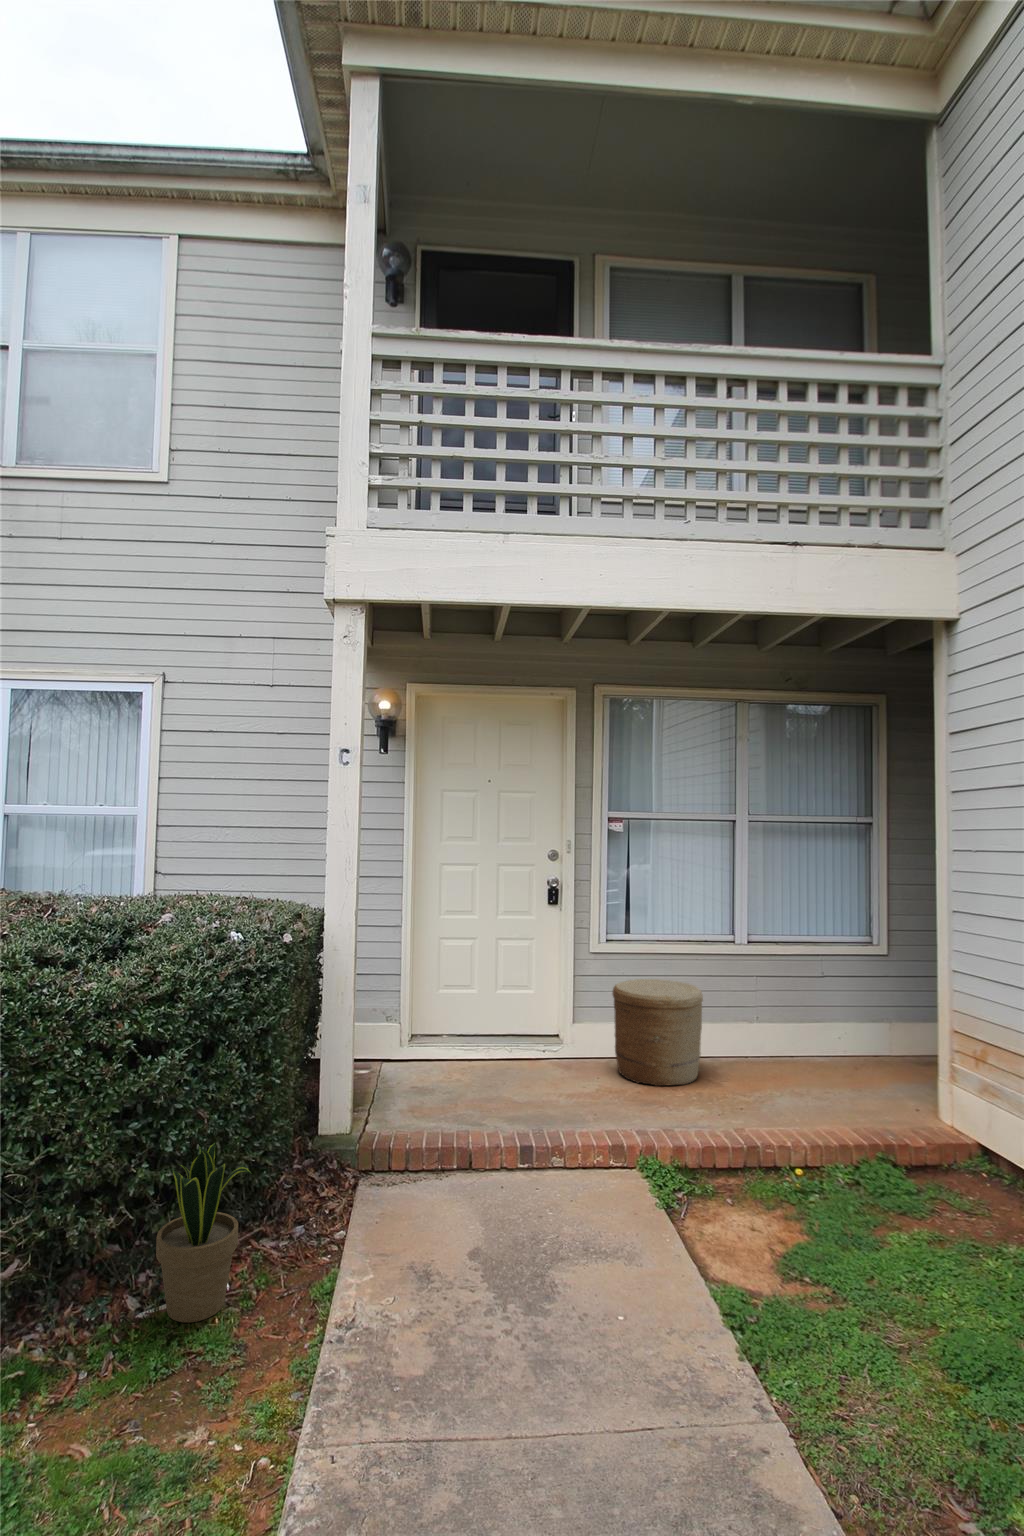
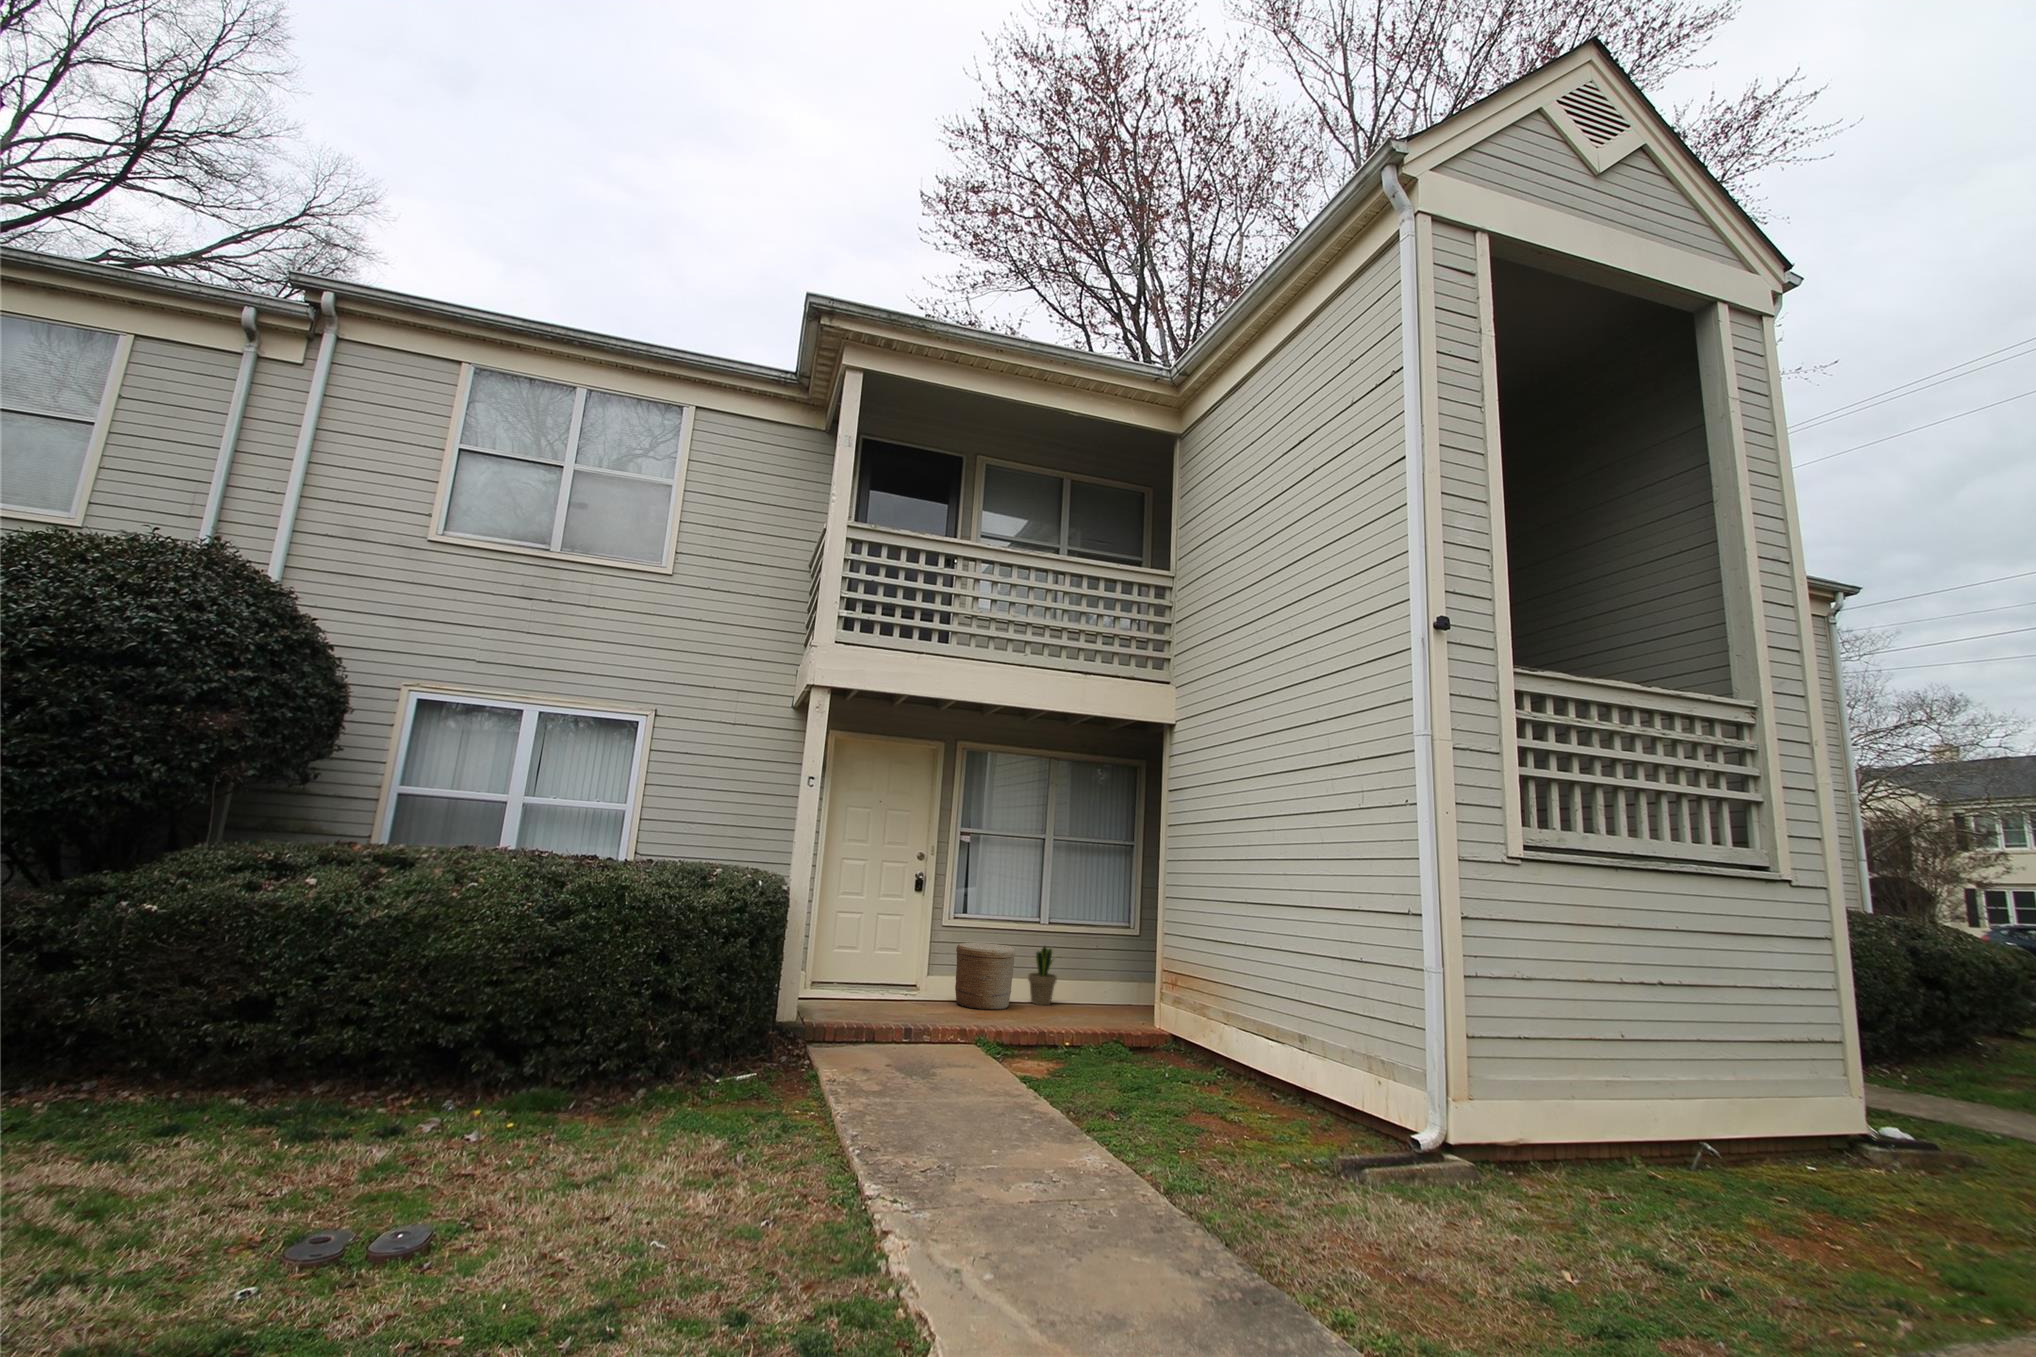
potted plant: present [156,1143,252,1323] -> present [1028,946,1057,1005]

